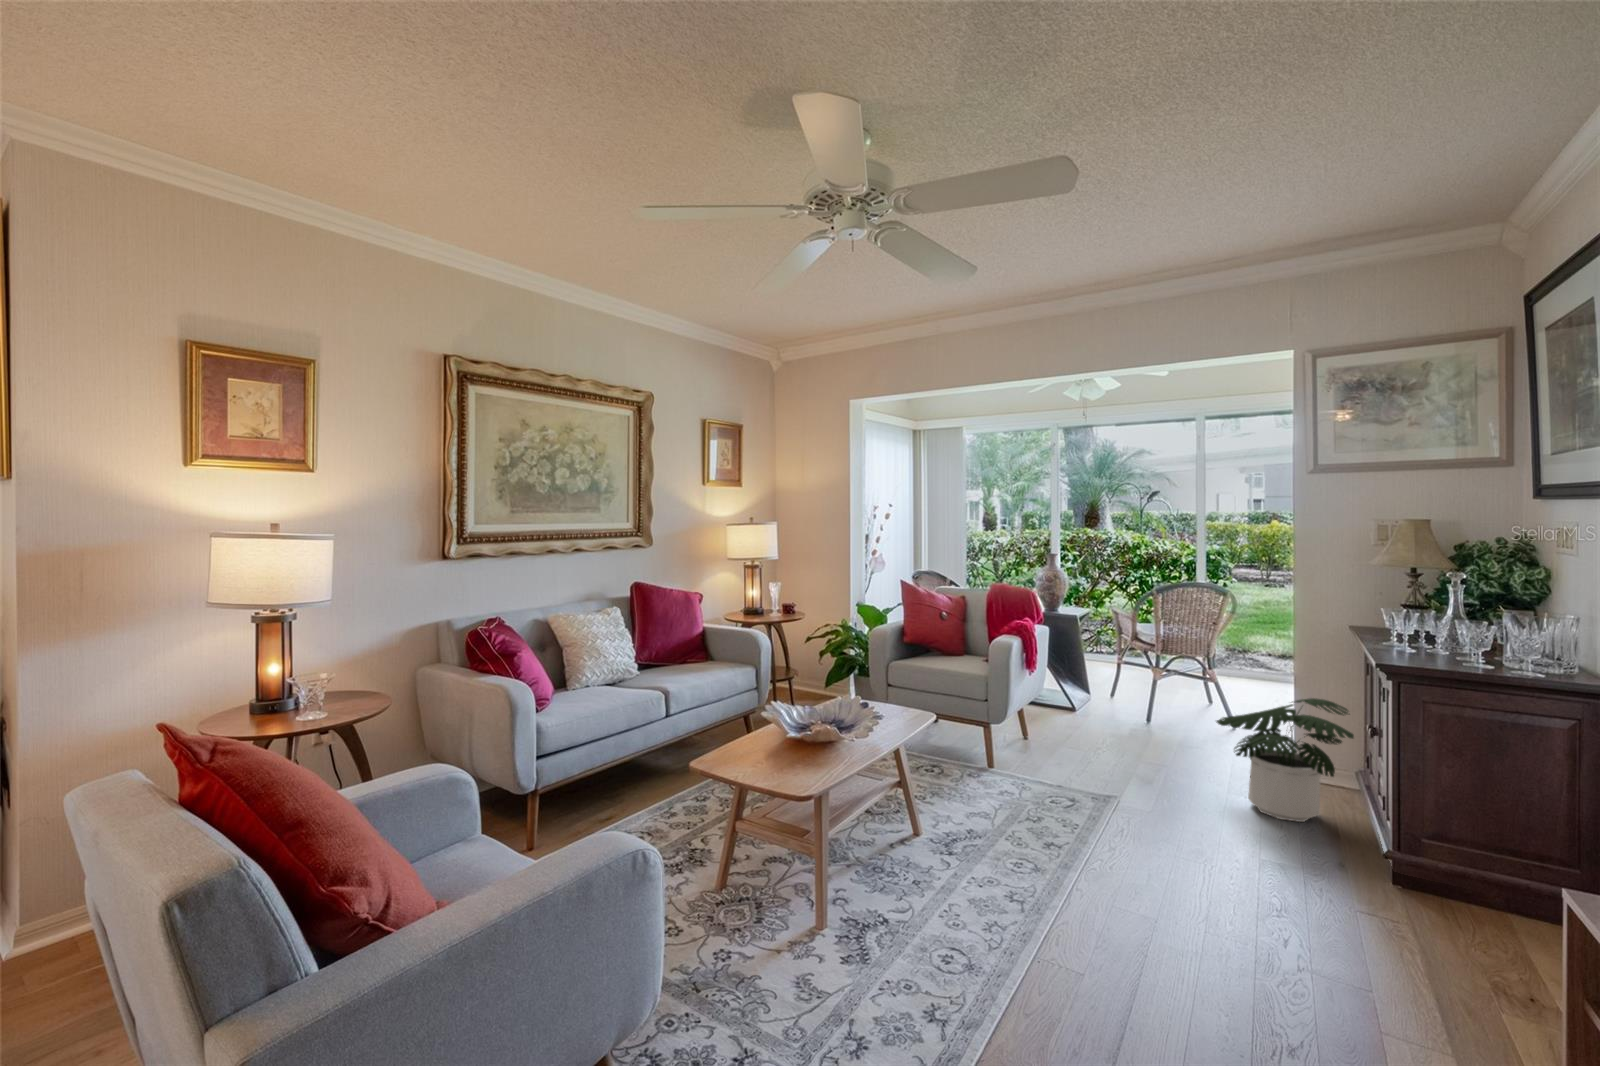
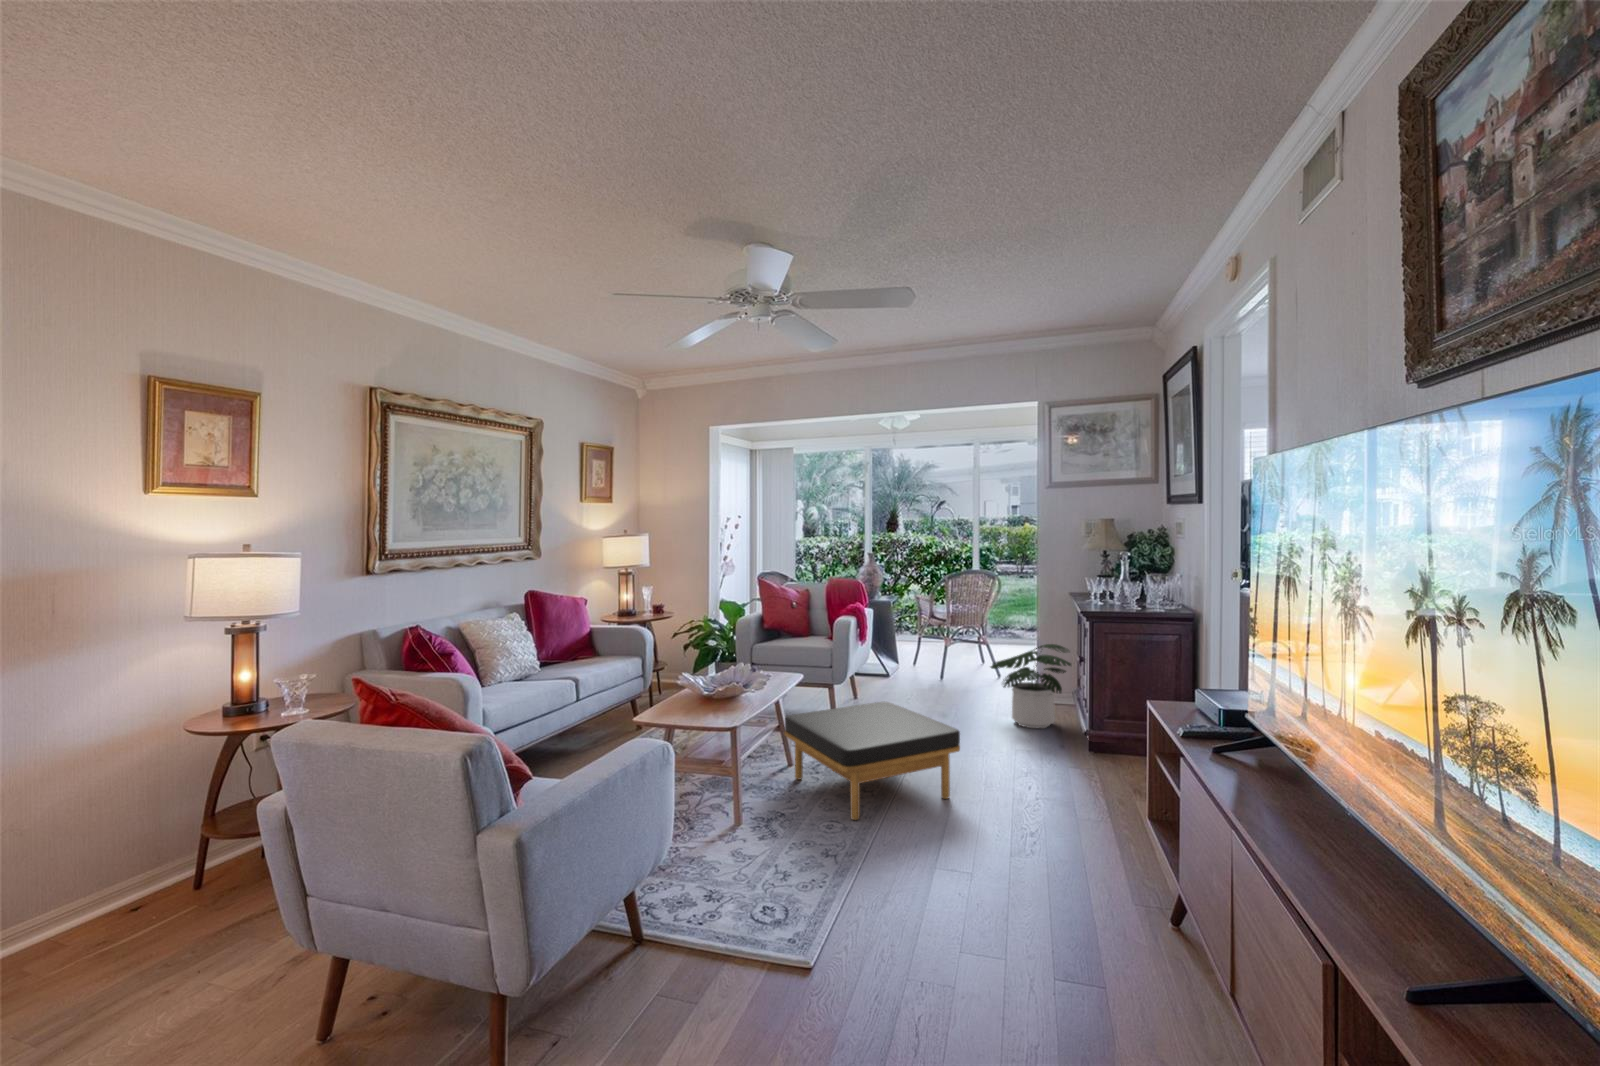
ottoman: none [903,764,1161,951] -> present [784,702,960,820]

